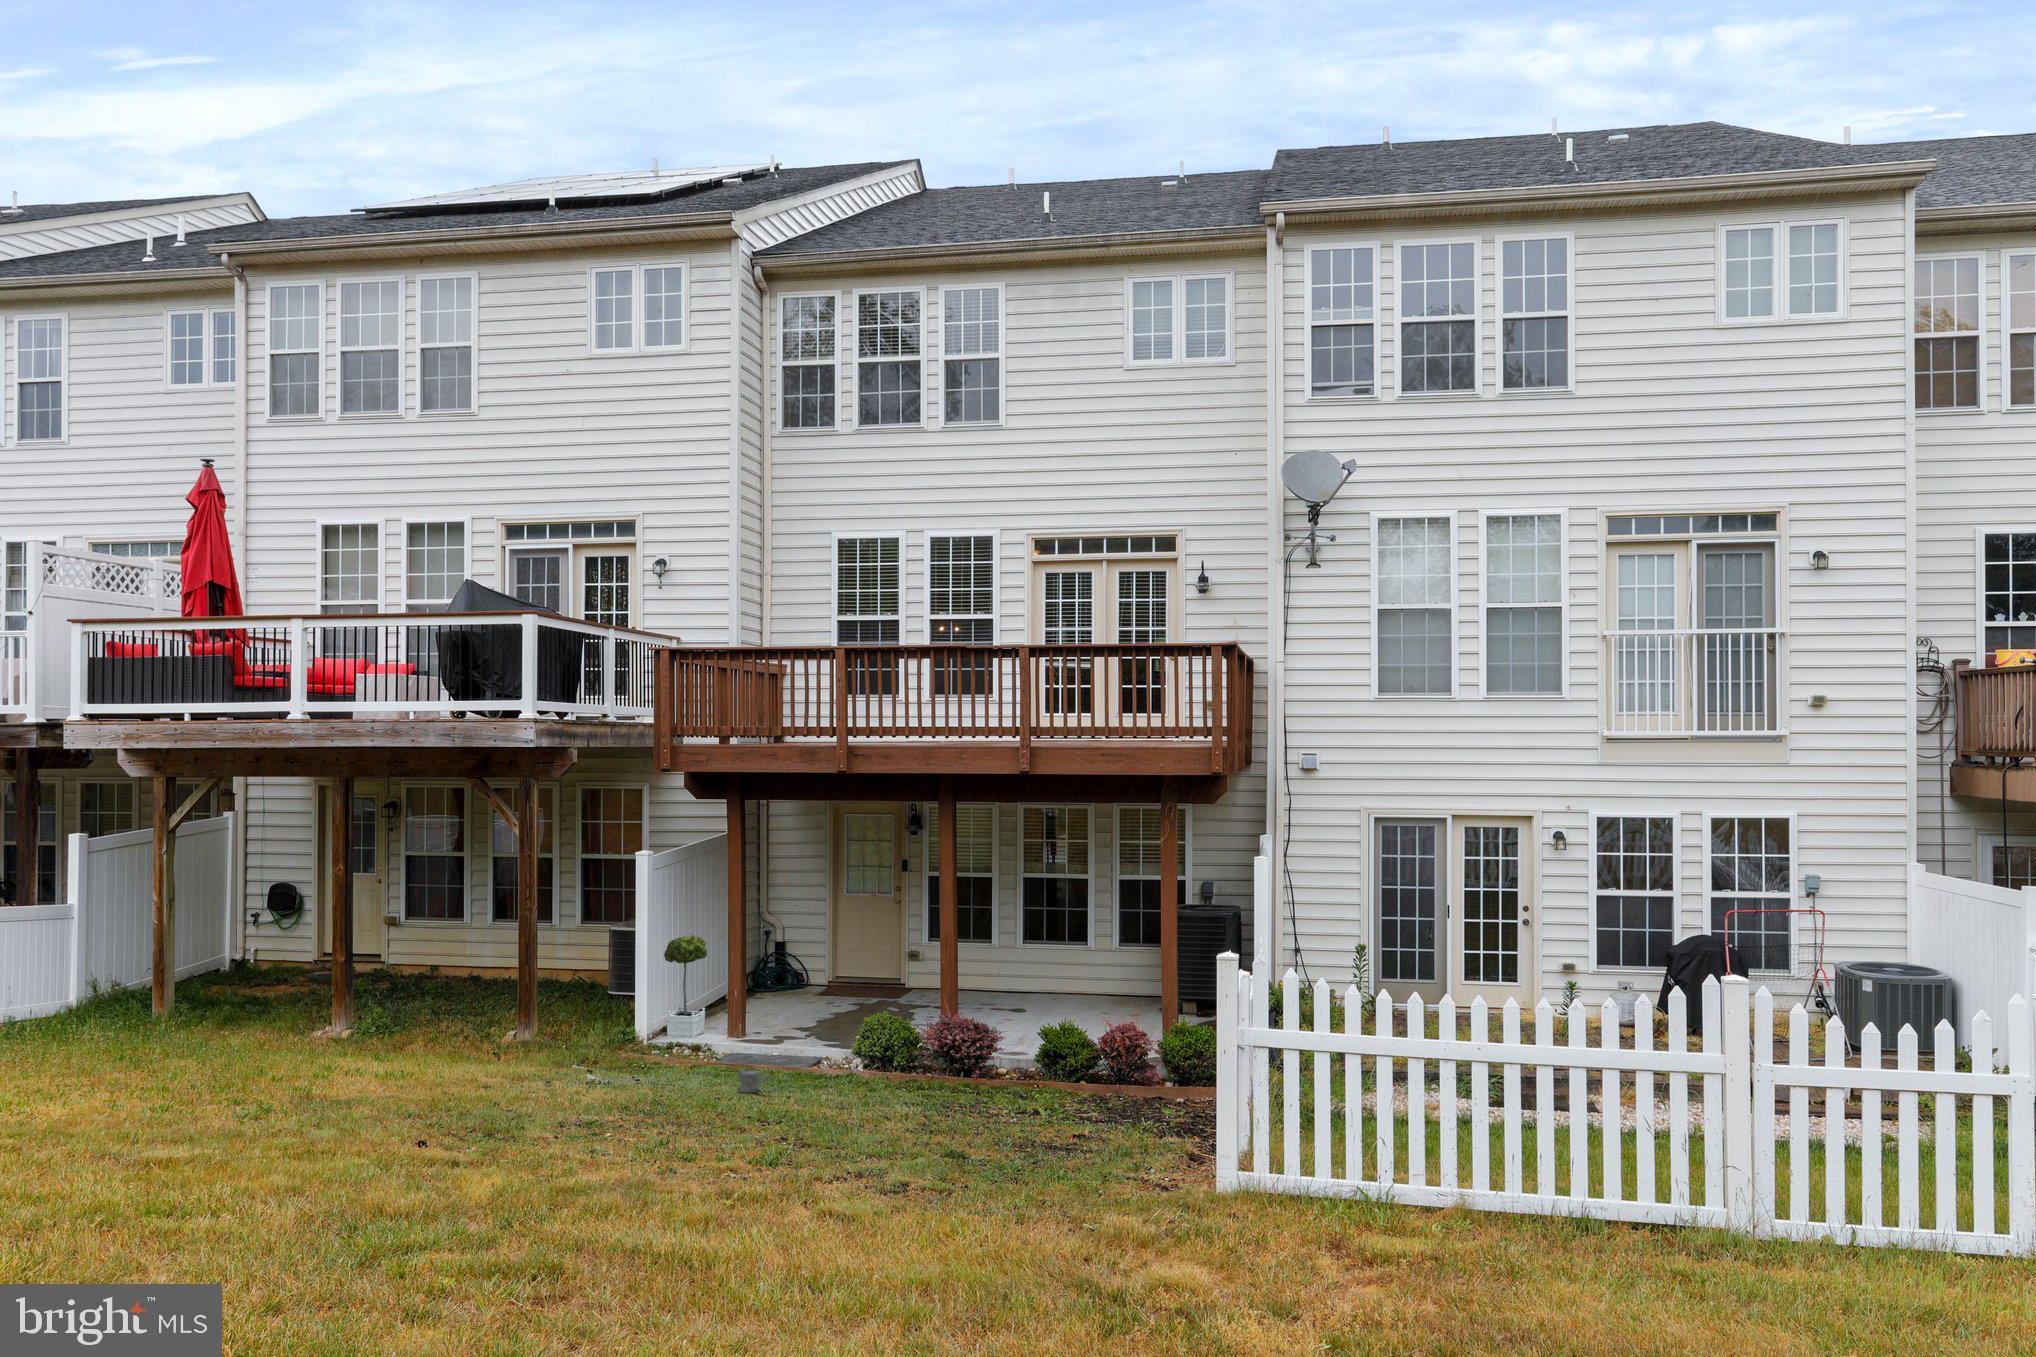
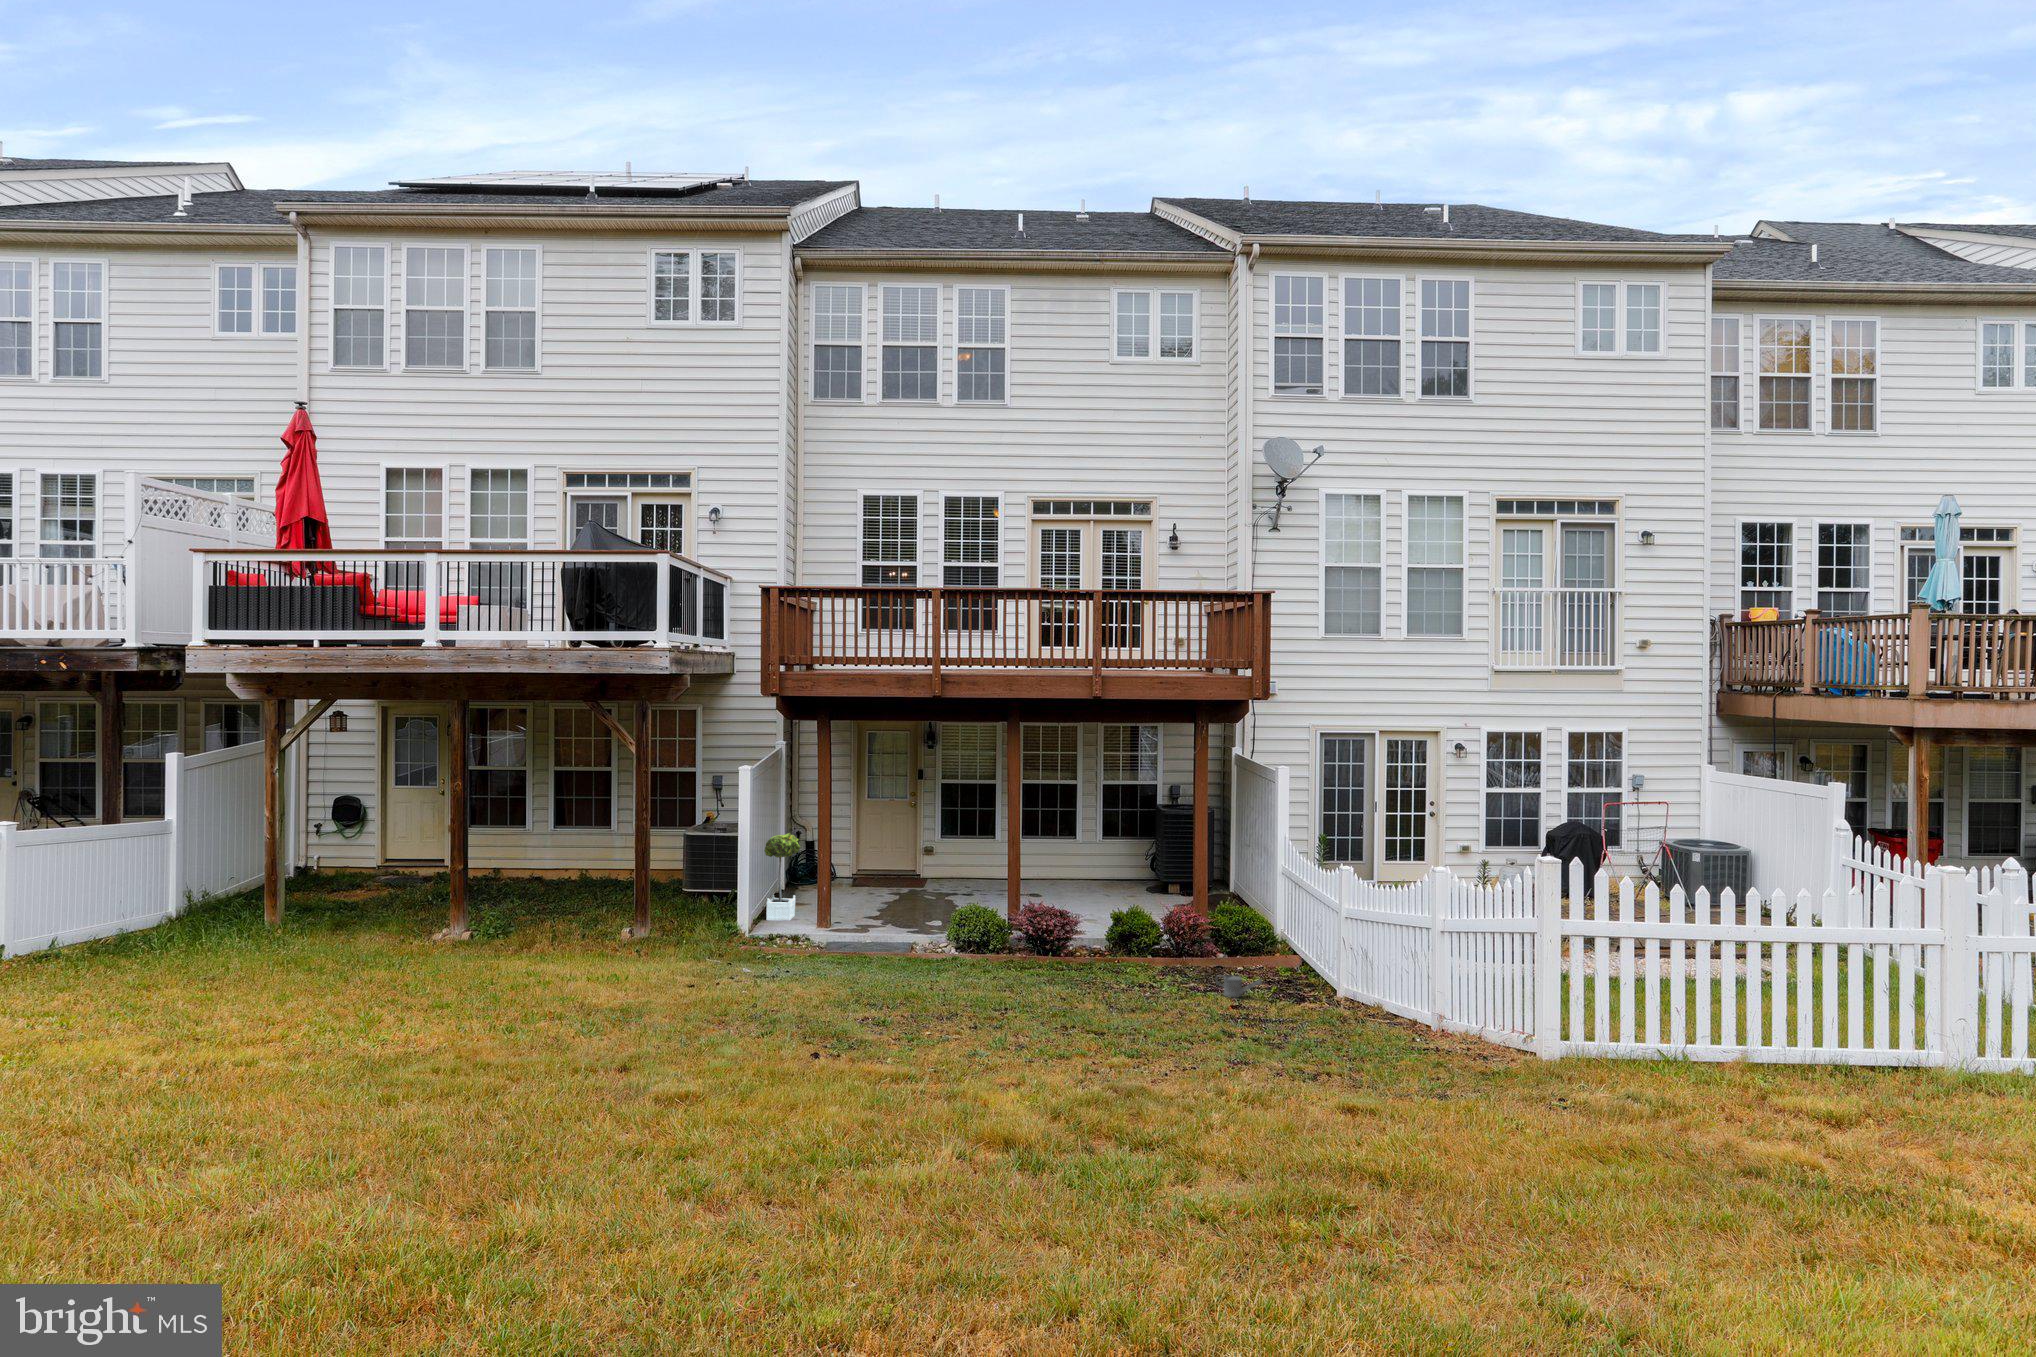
watering can: present [738,1069,770,1093] -> present [1216,975,1262,998]

